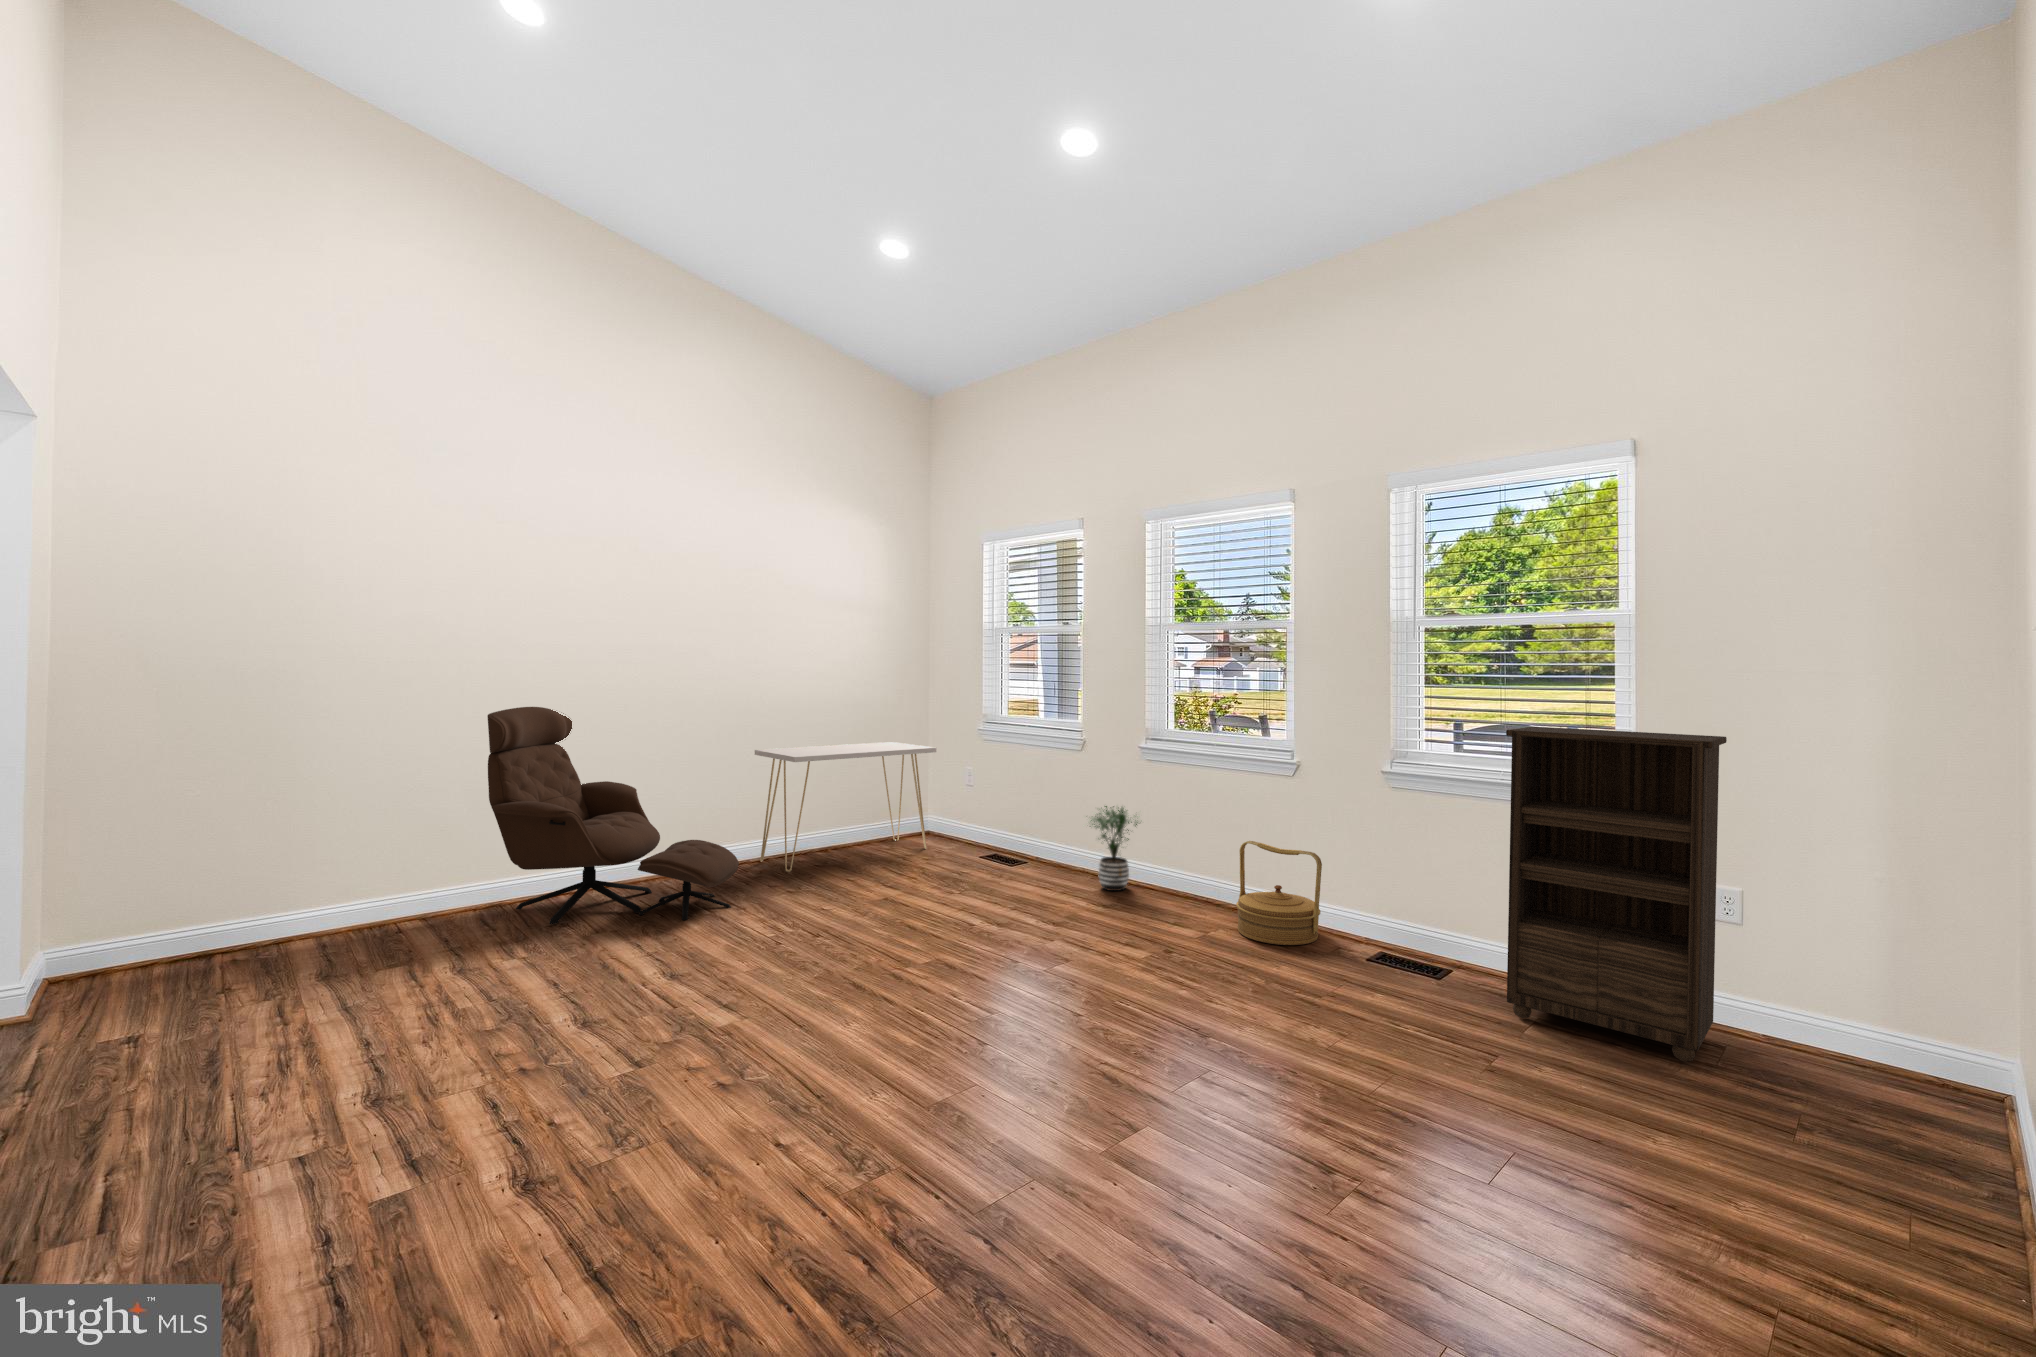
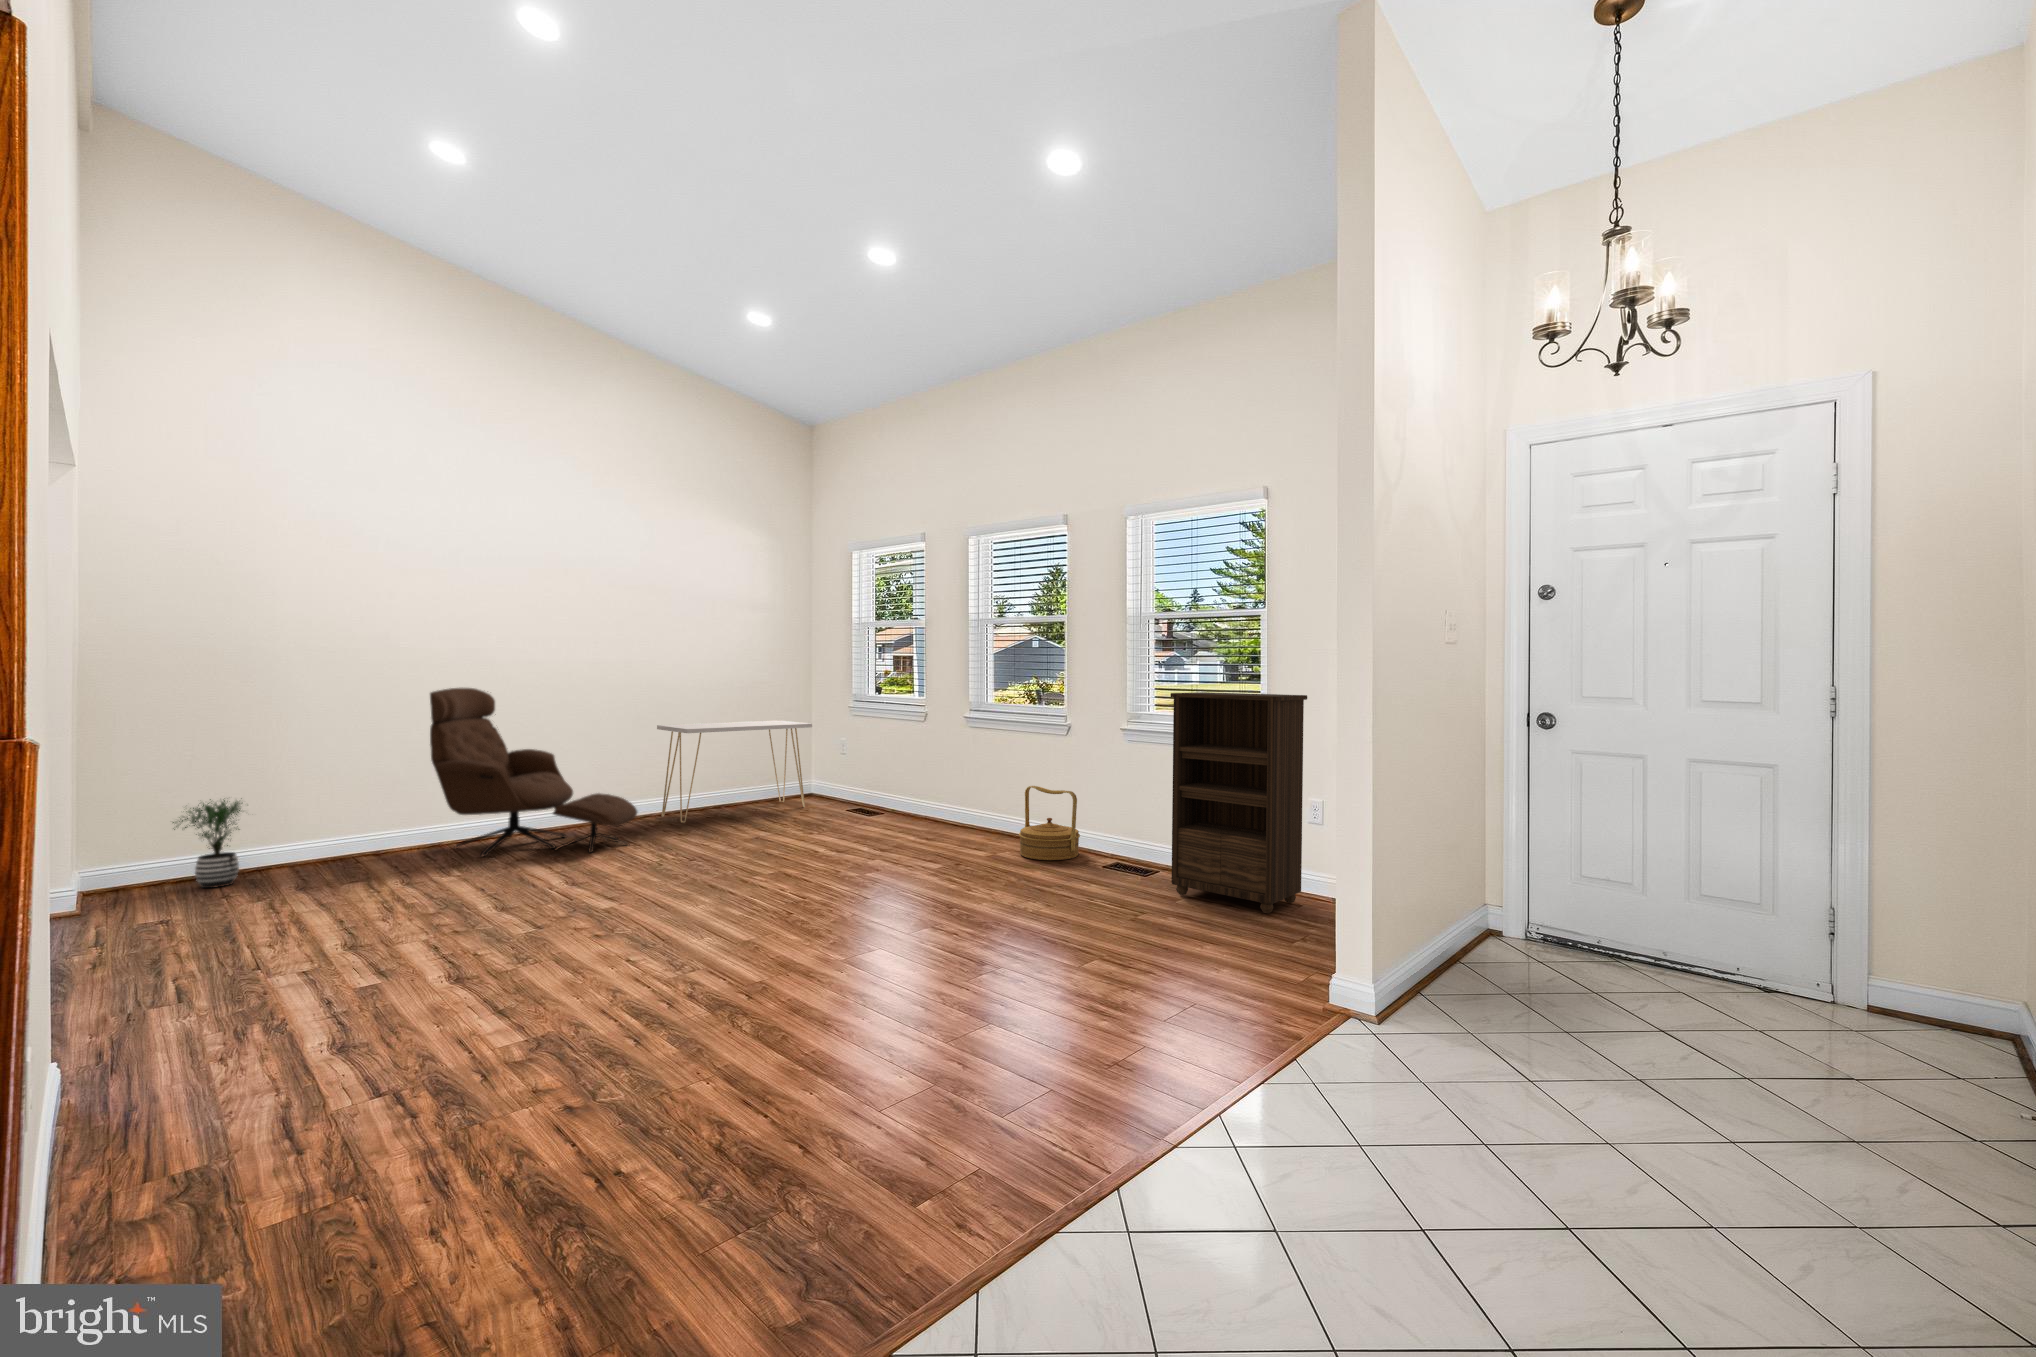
potted plant: present [1090,806,1138,891] -> present [173,798,242,888]

